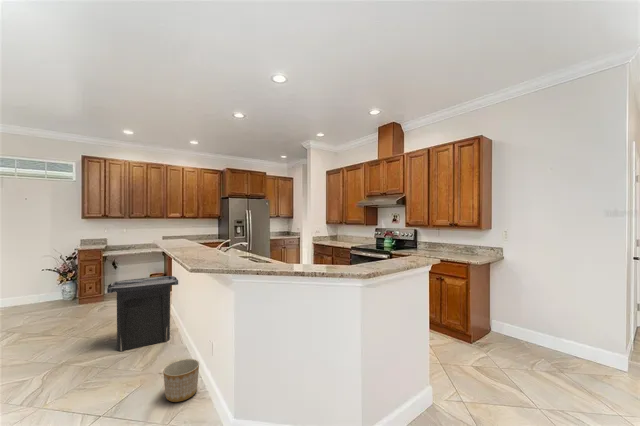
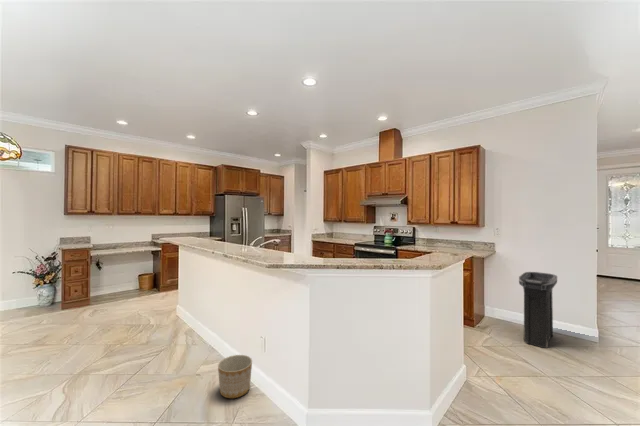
trash can: present [107,276,178,351] -> present [519,272,557,348]

